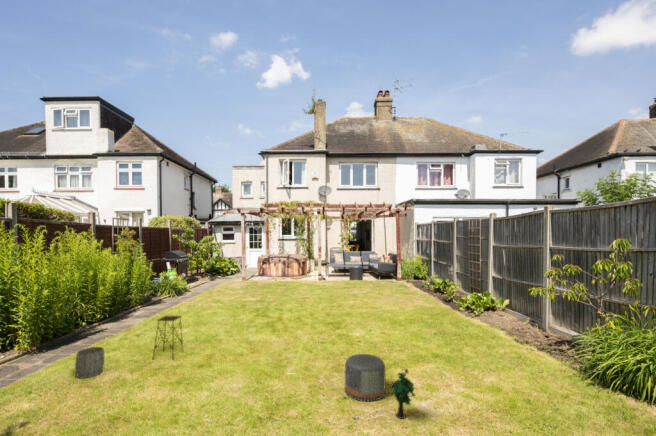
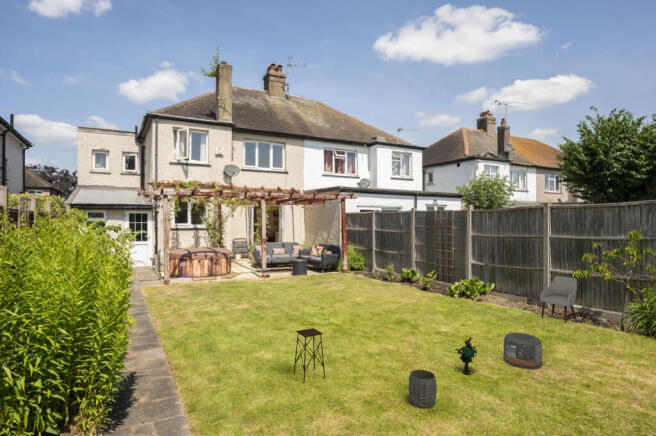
chair: none [524,301,577,365] -> present [540,276,577,323]
woven basket: present [75,347,104,379] -> present [408,370,437,408]
decorative plant: present [390,369,415,419] -> present [456,337,477,375]

